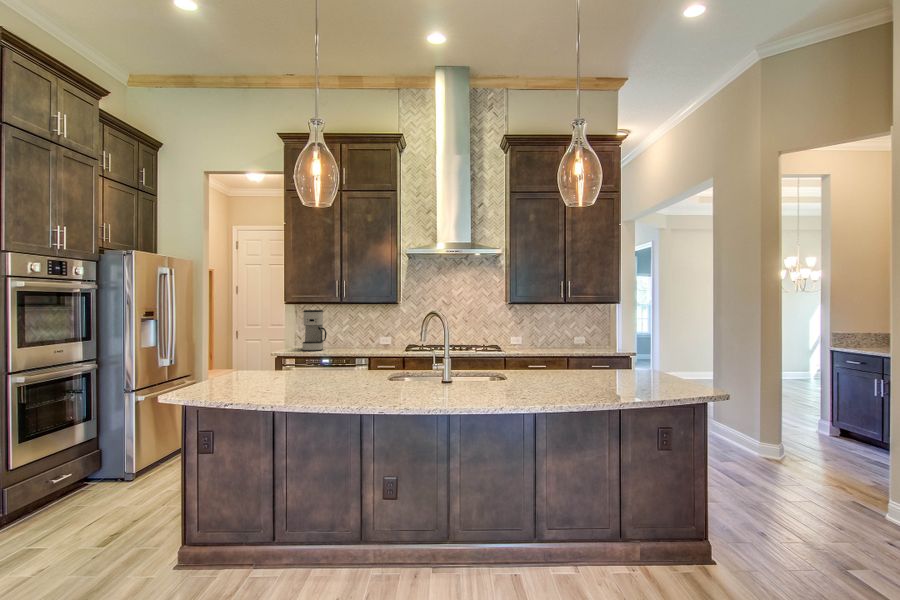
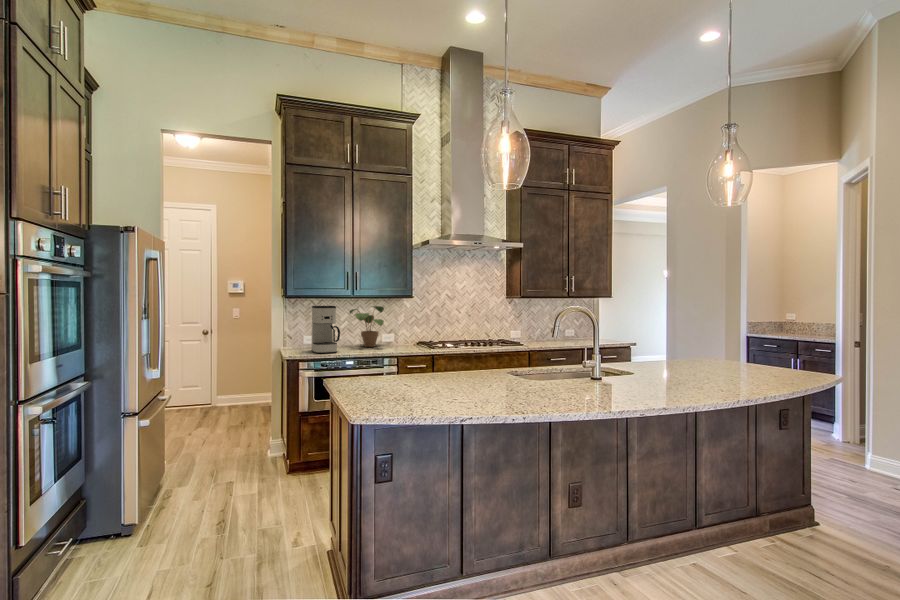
potted plant: none [344,310,377,347] -> present [350,306,384,347]

